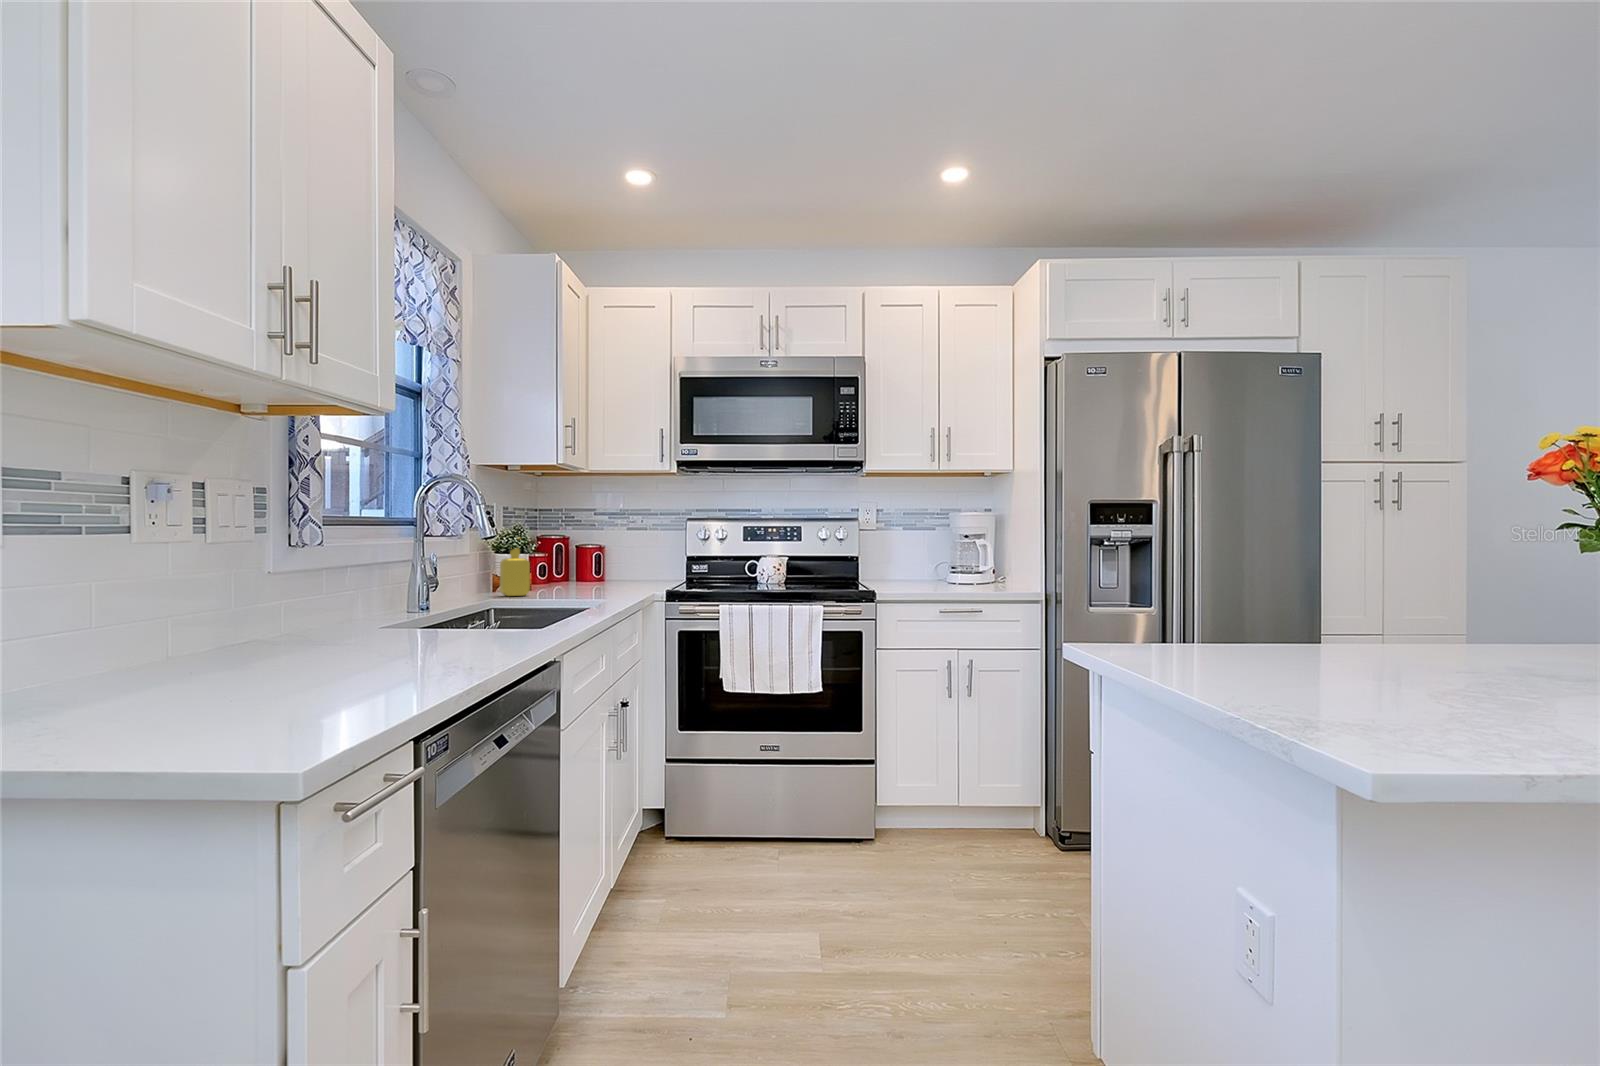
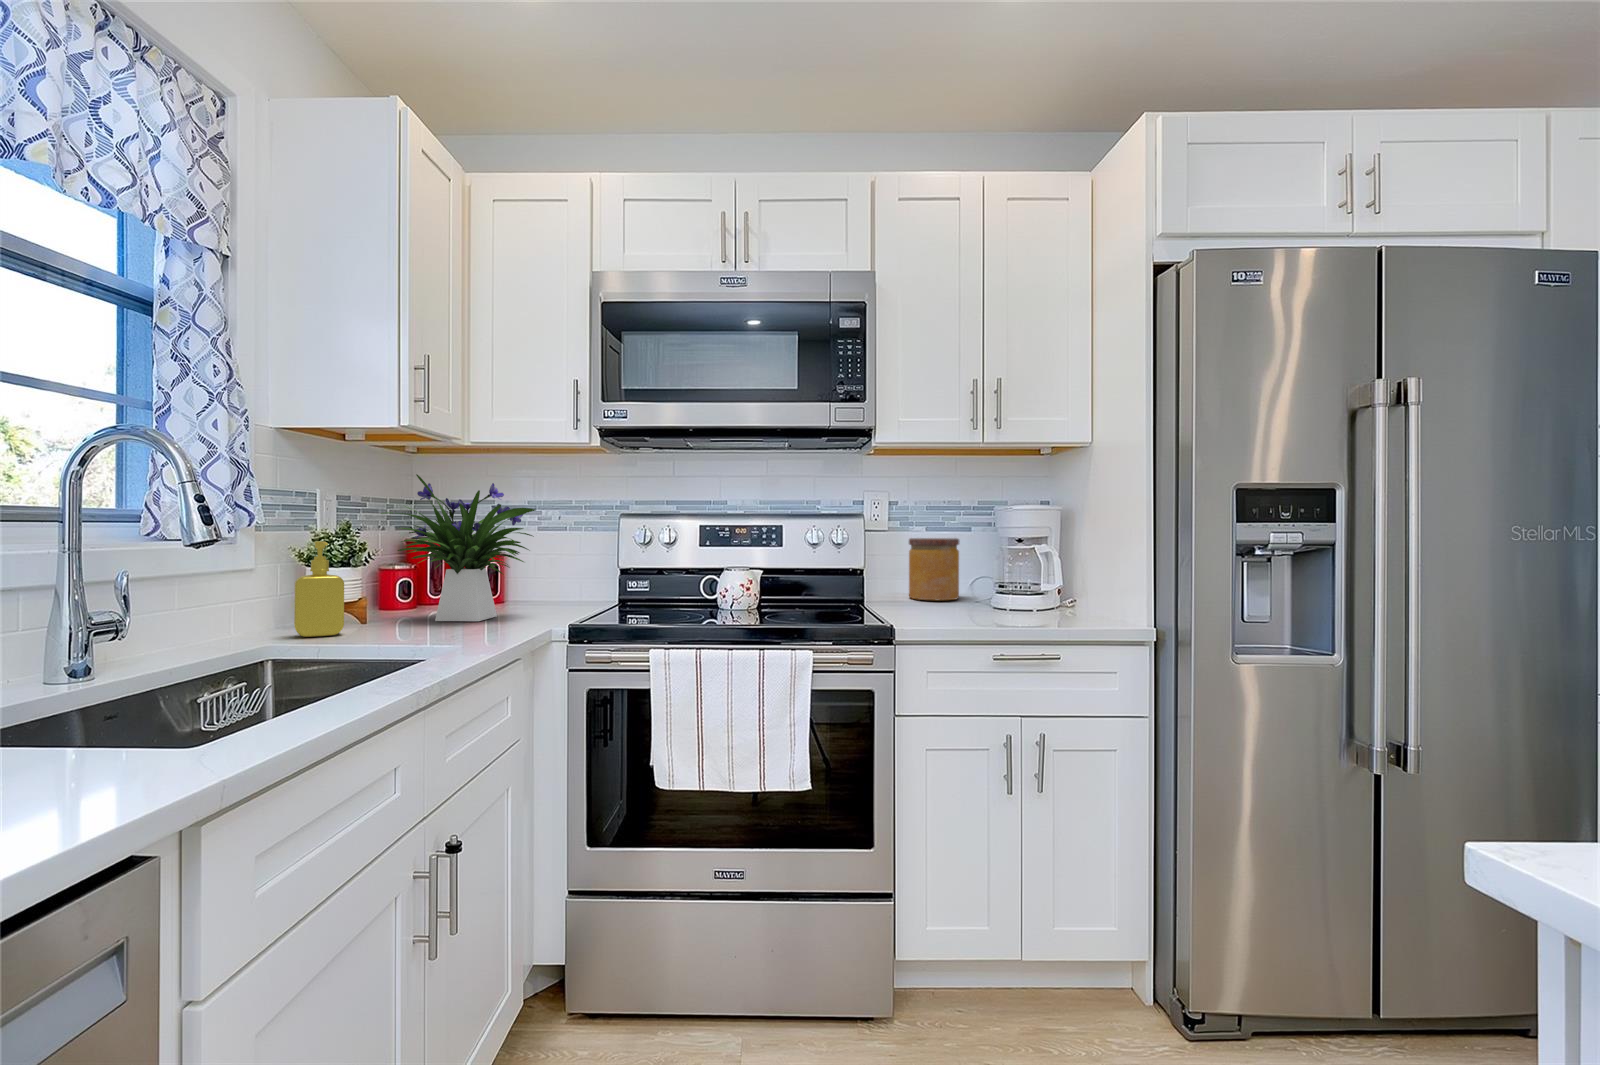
flower arrangement: none [543,493,638,590] -> present [381,474,536,621]
jar: none [889,536,925,579] -> present [909,538,959,600]

